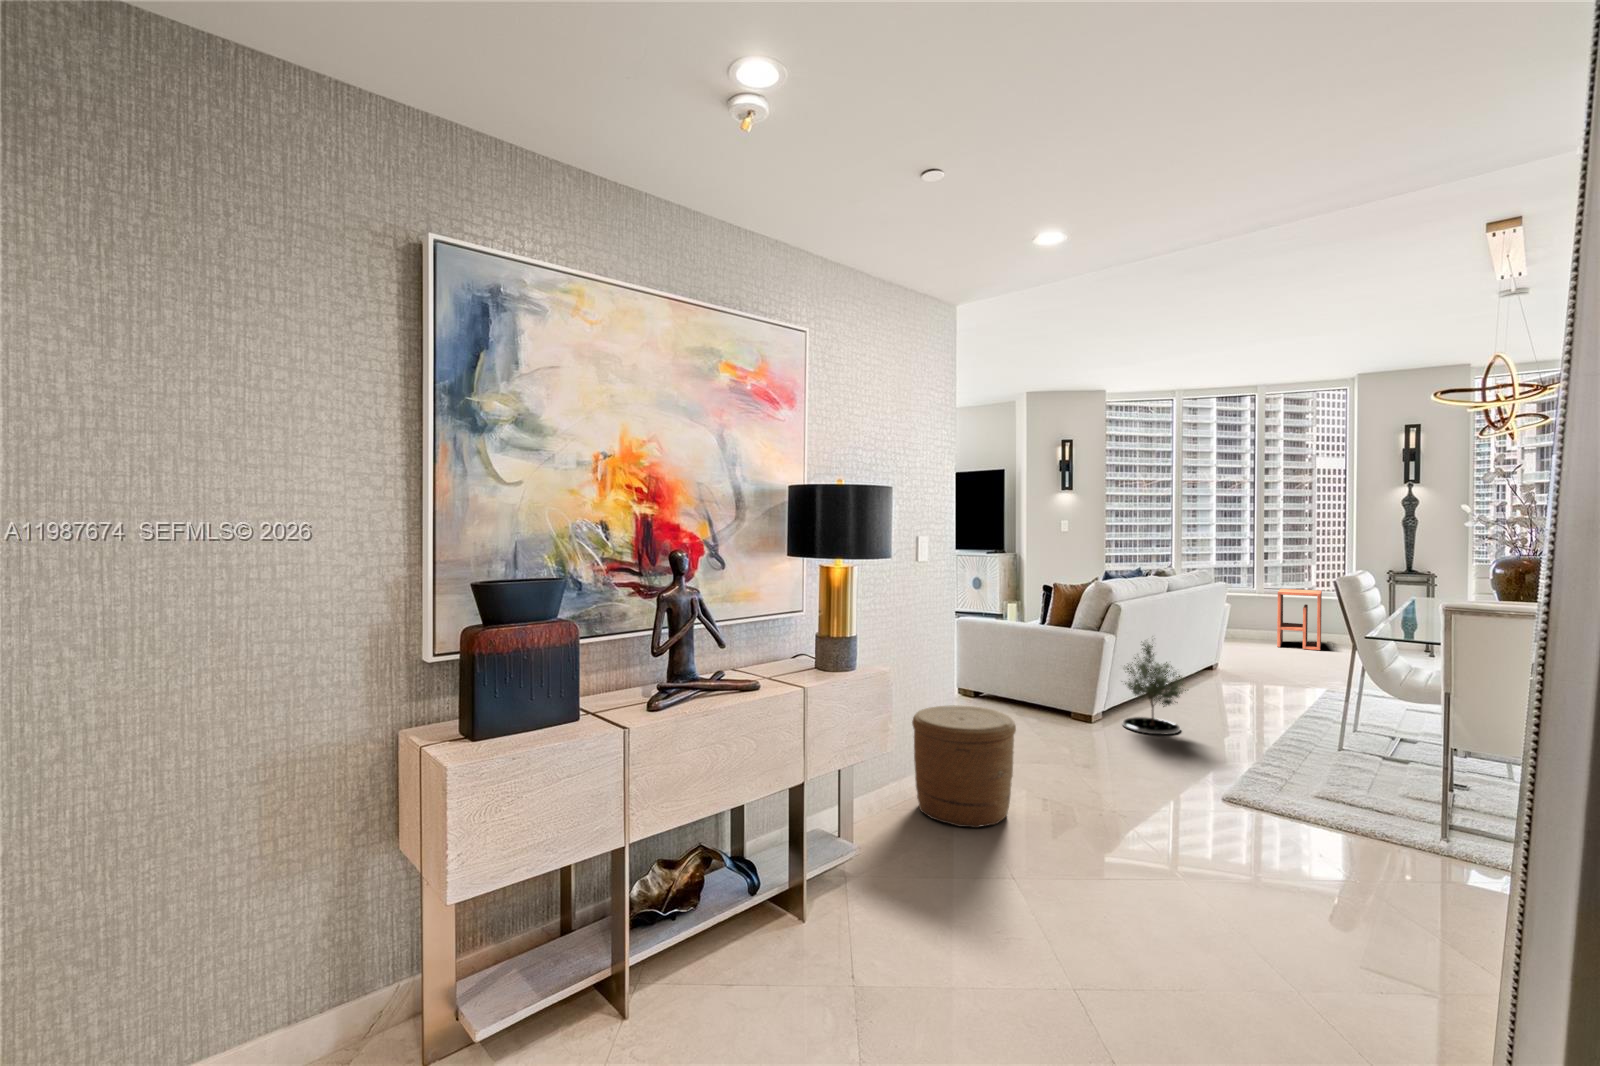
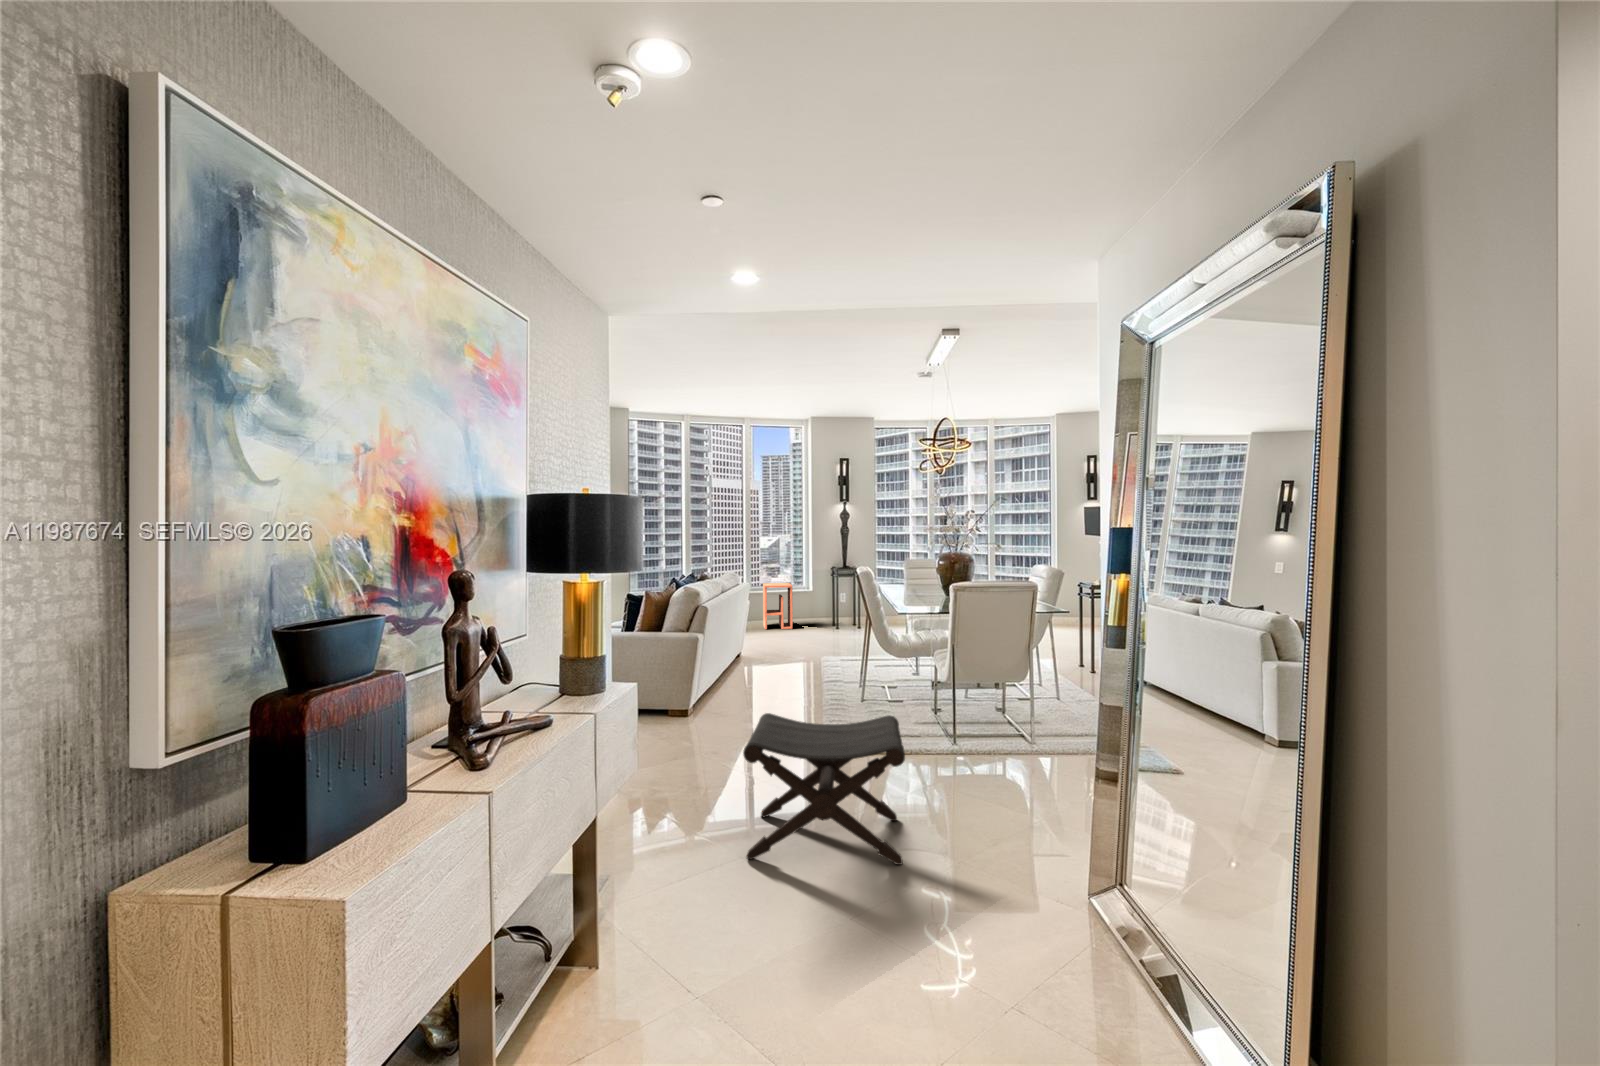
potted tree: present [1122,643,1186,734] -> none [709,626,763,712]
woven basket: present [912,706,1016,828] -> none [600,711,700,829]
footstool: none [1010,731,1252,956] -> present [743,713,905,865]

